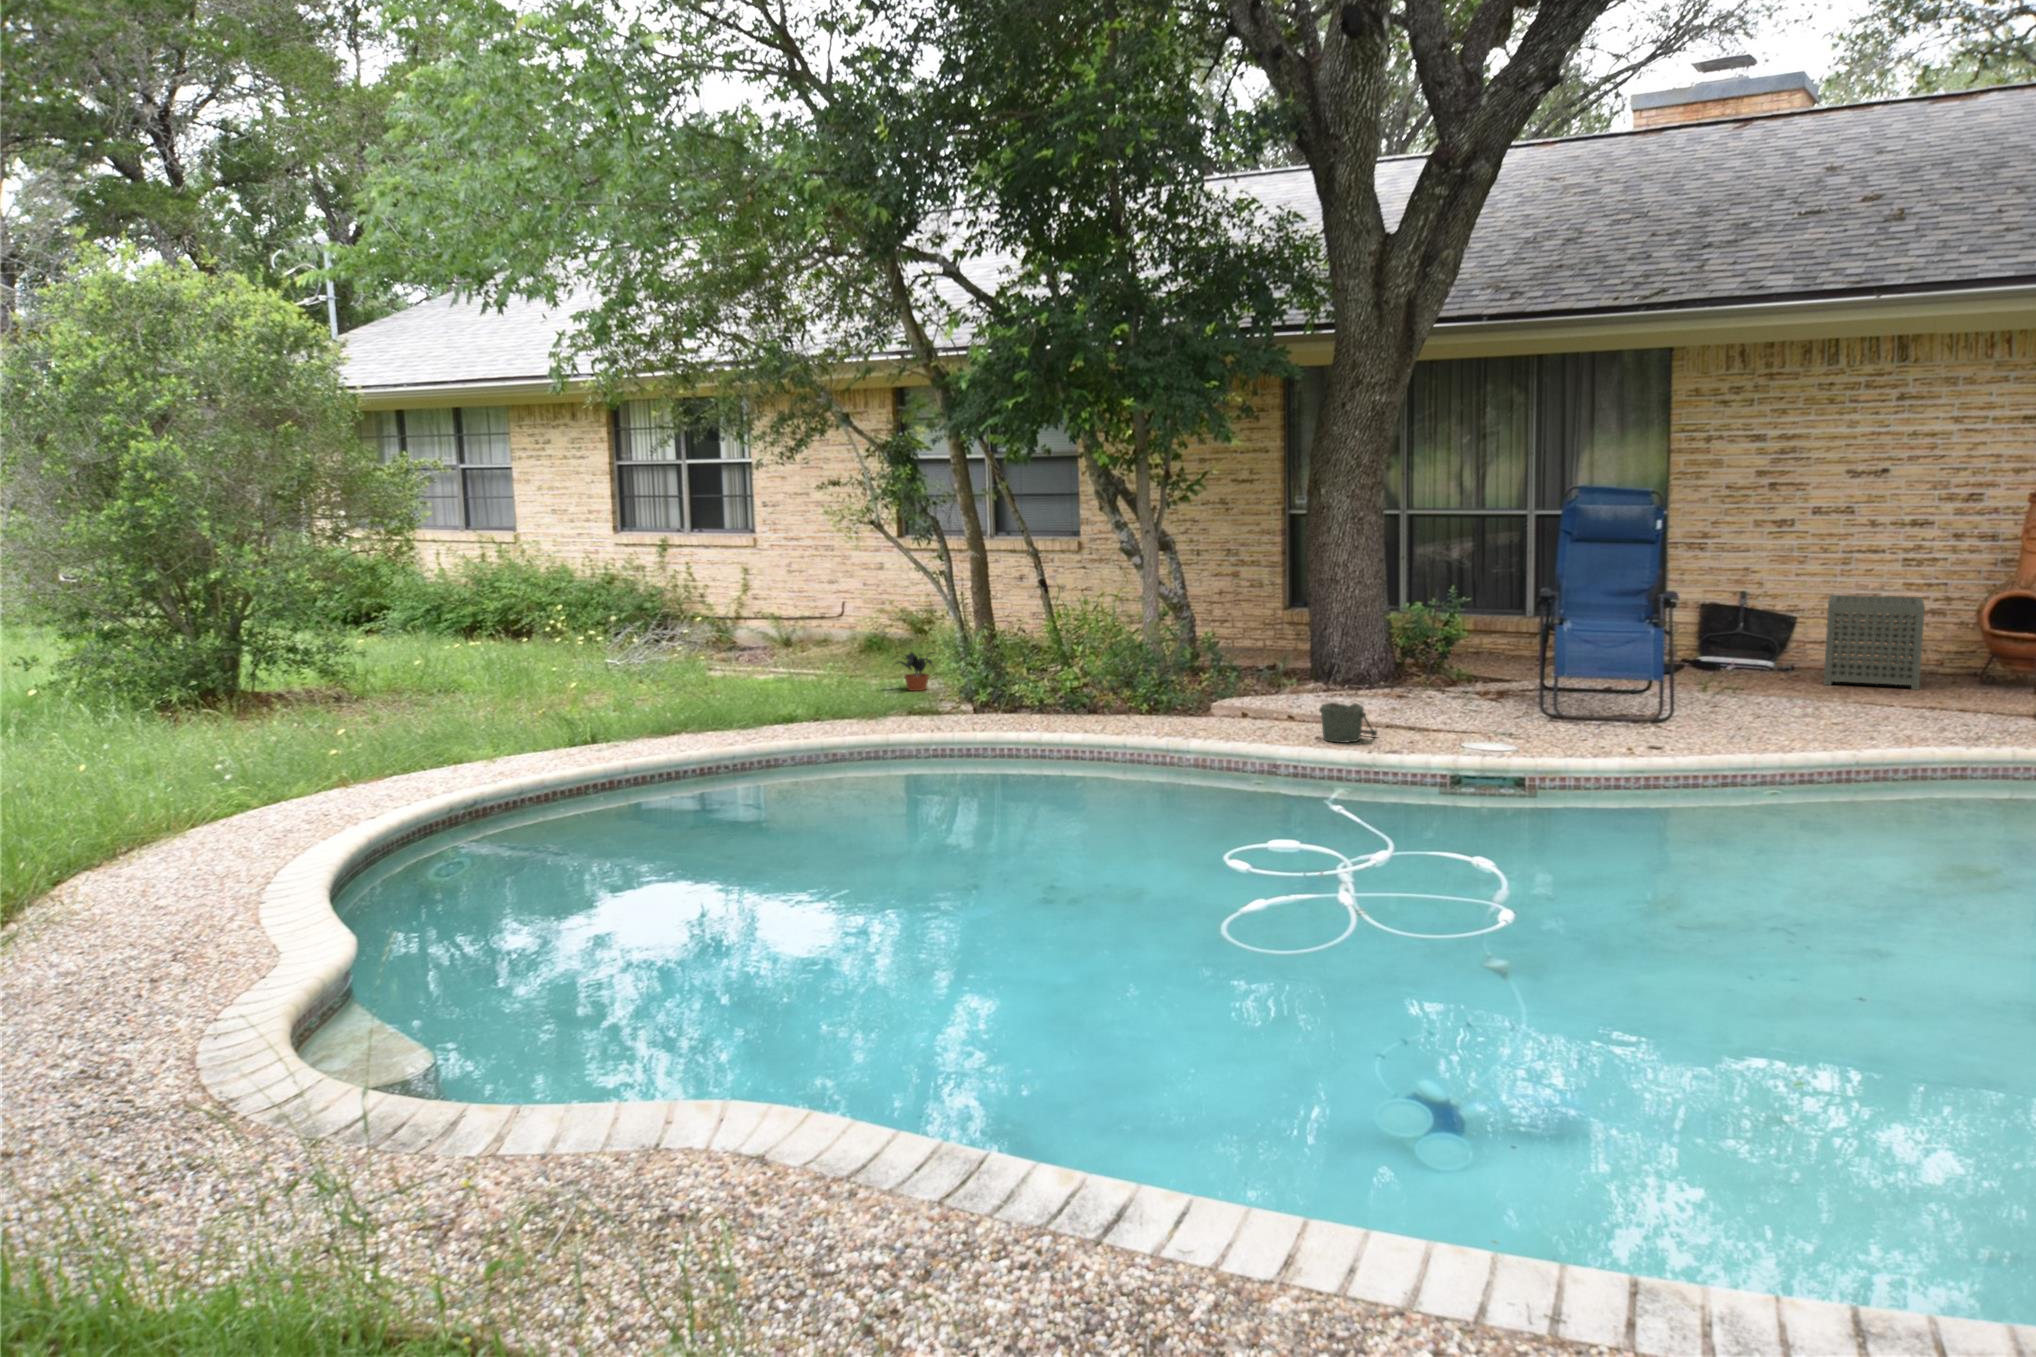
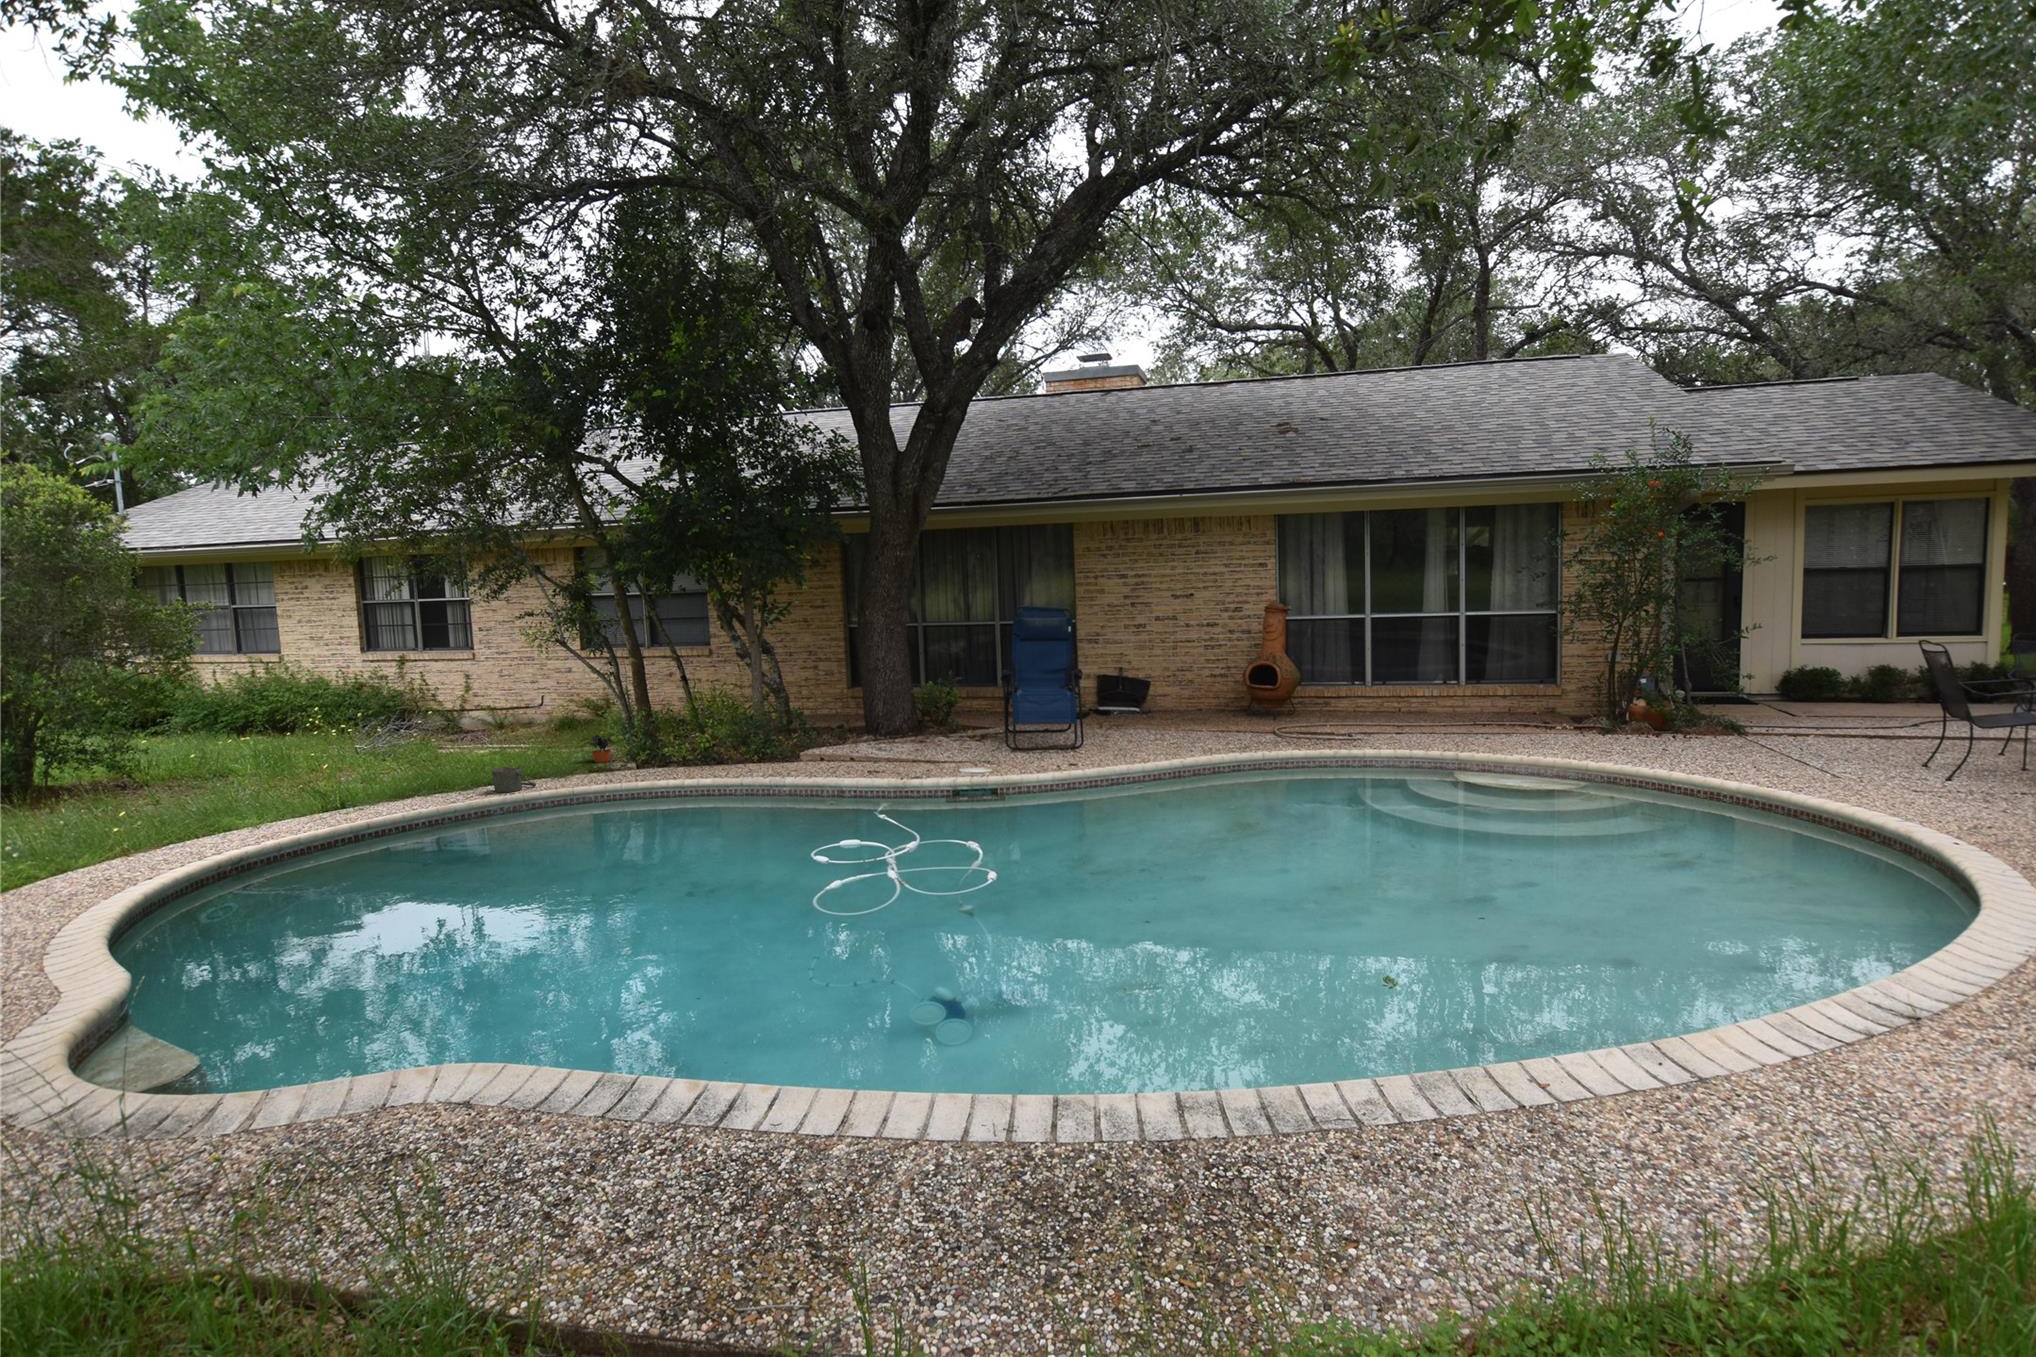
side table: present [1824,595,1925,690] -> none [1176,670,1226,724]
bucket: present [1319,703,1377,743] -> present [491,766,536,793]

